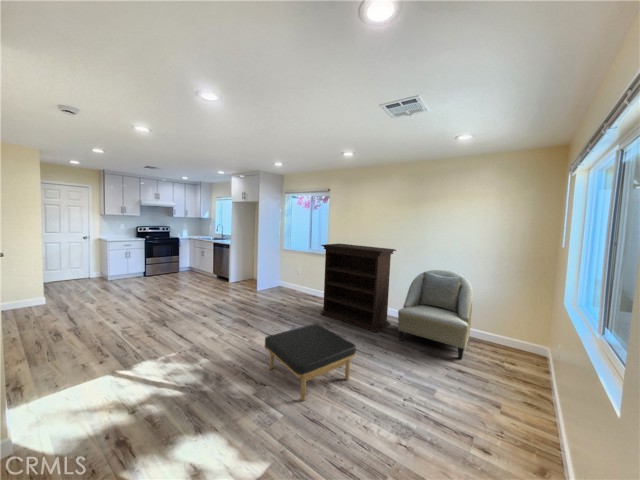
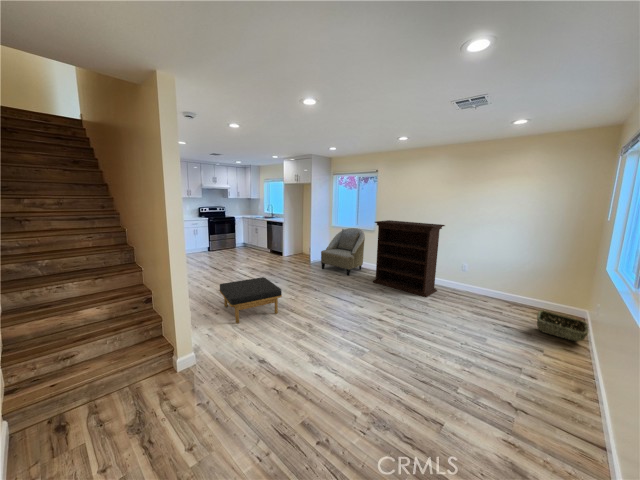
armchair: present [398,270,473,359] -> present [321,228,365,276]
ottoman: present [264,324,356,401] -> present [220,277,282,323]
woven basket: none [493,350,550,390] -> present [537,310,588,341]

